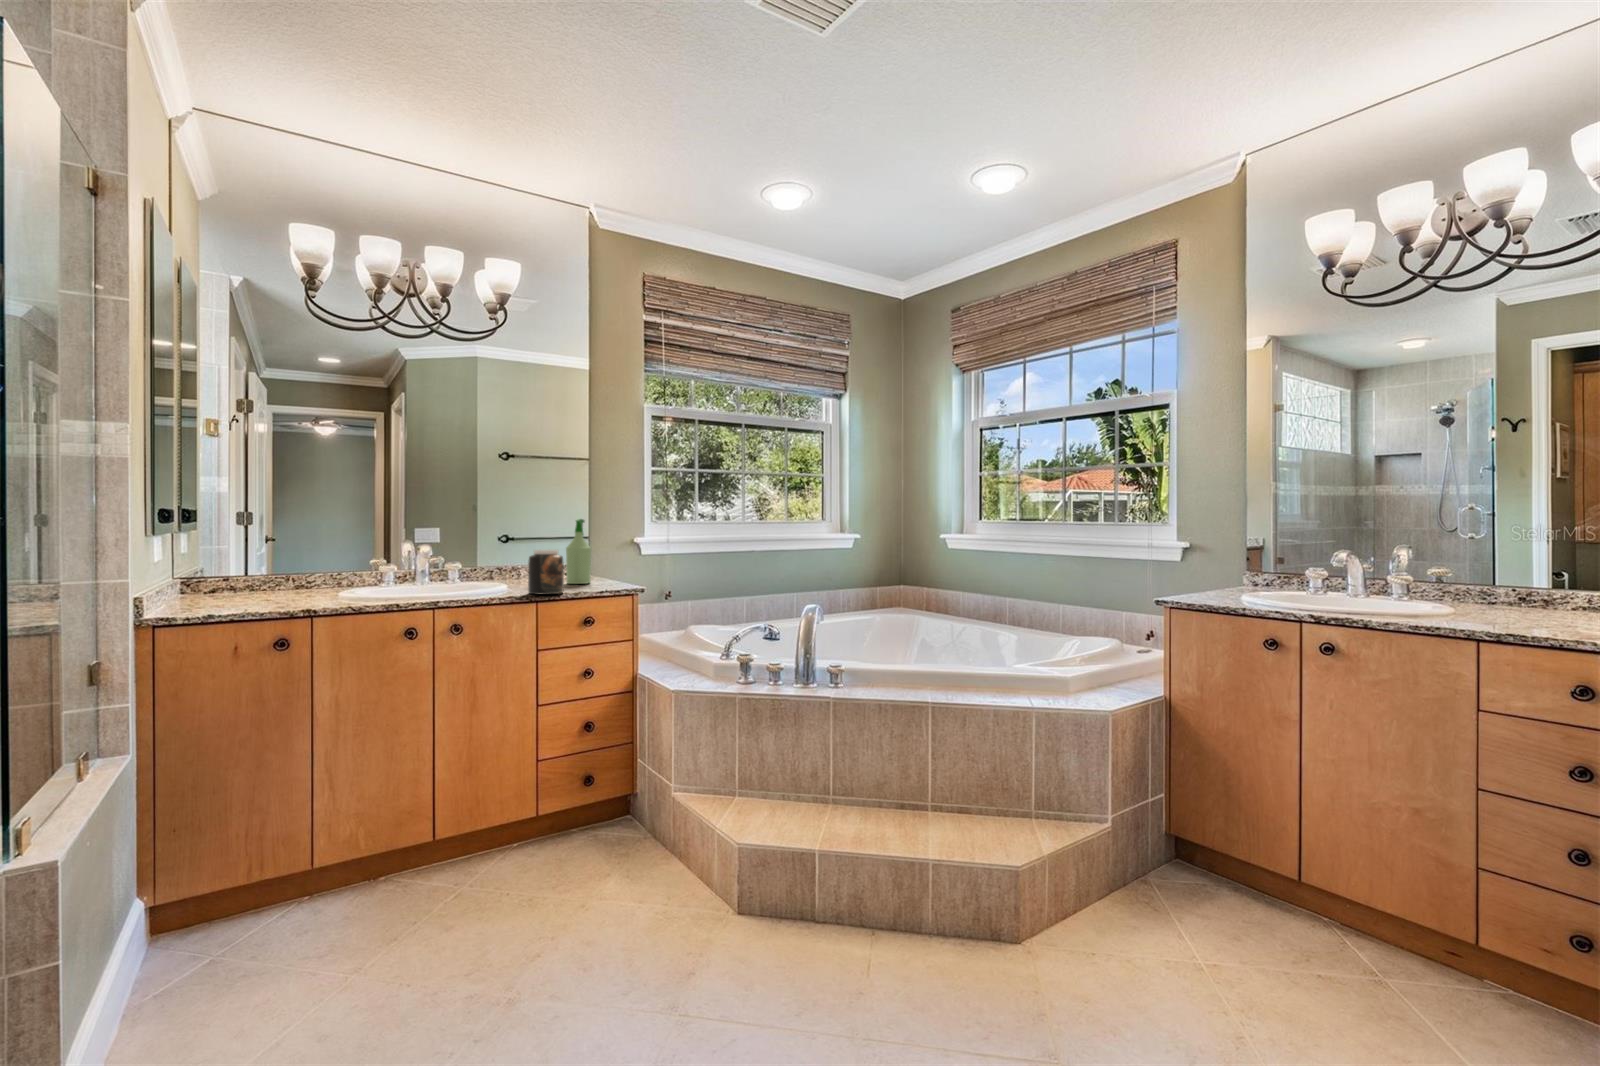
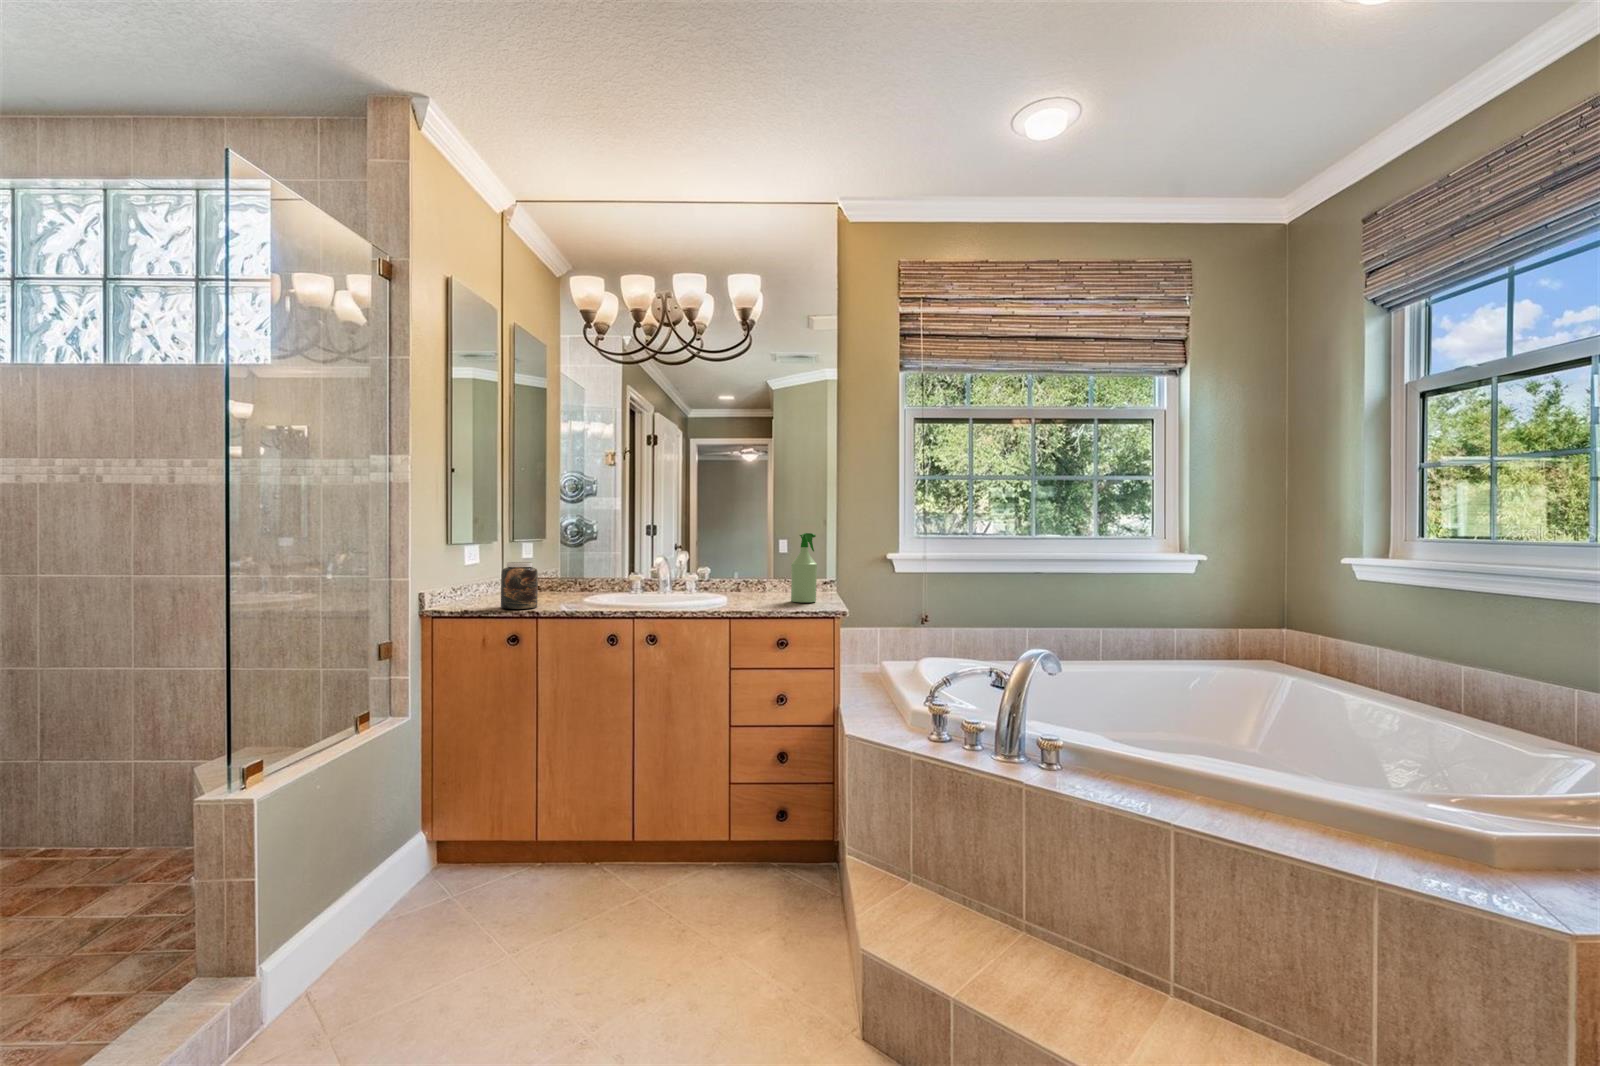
jar: present [528,549,564,594] -> present [501,562,538,609]

